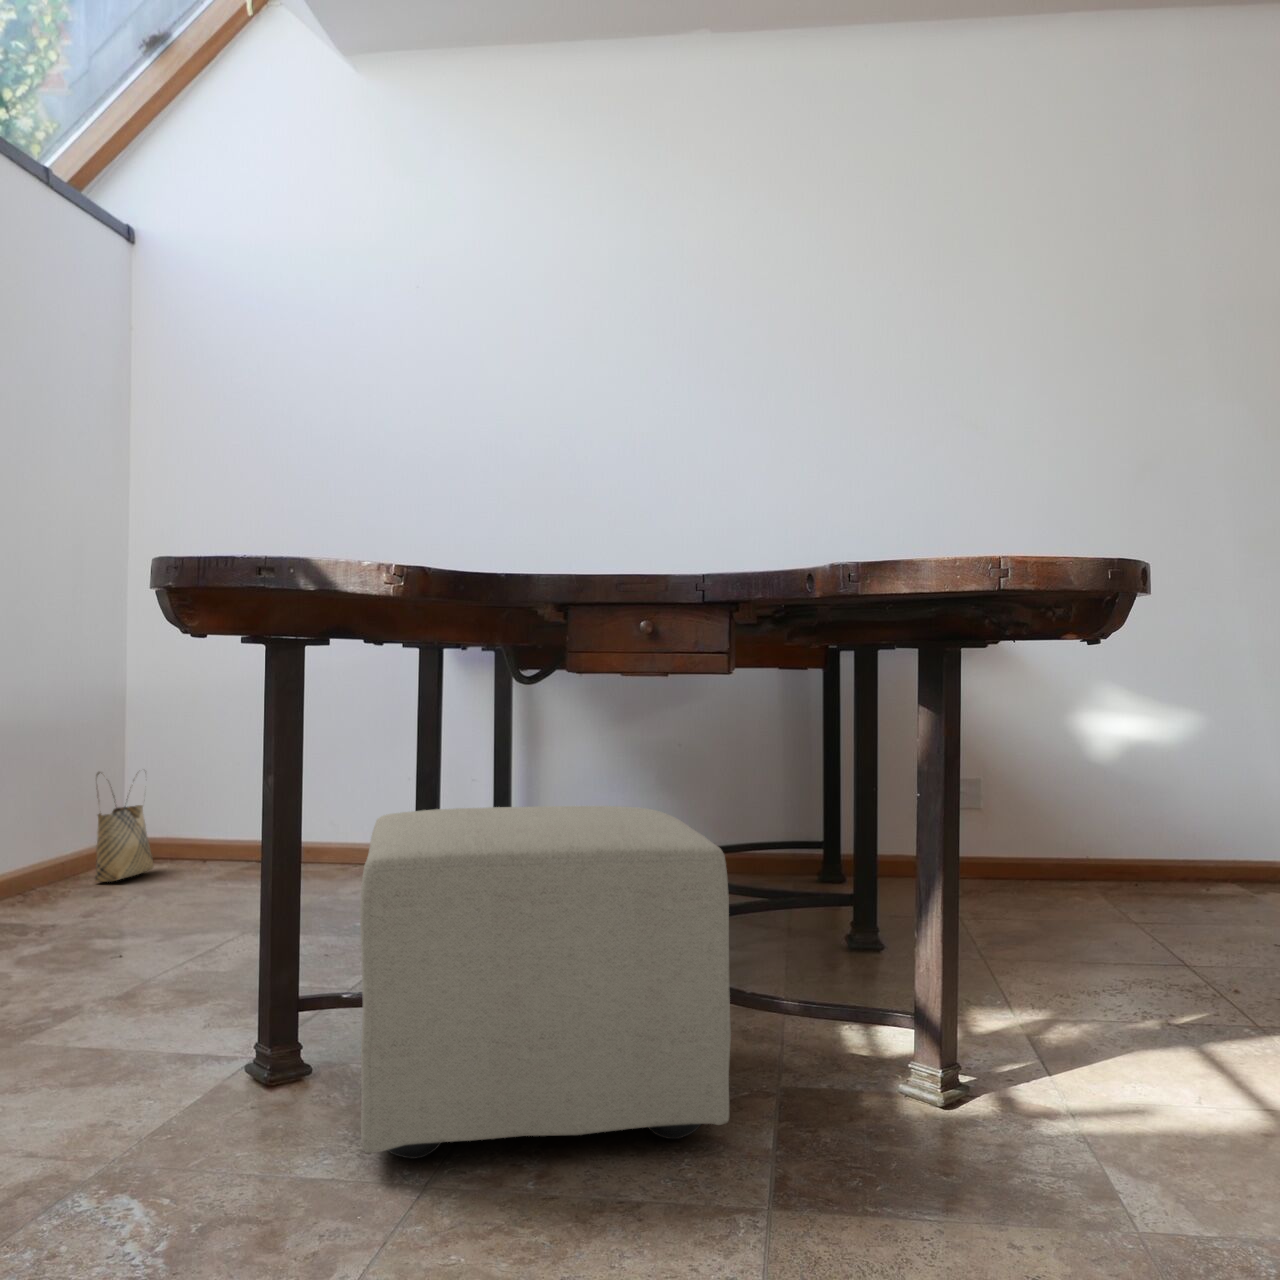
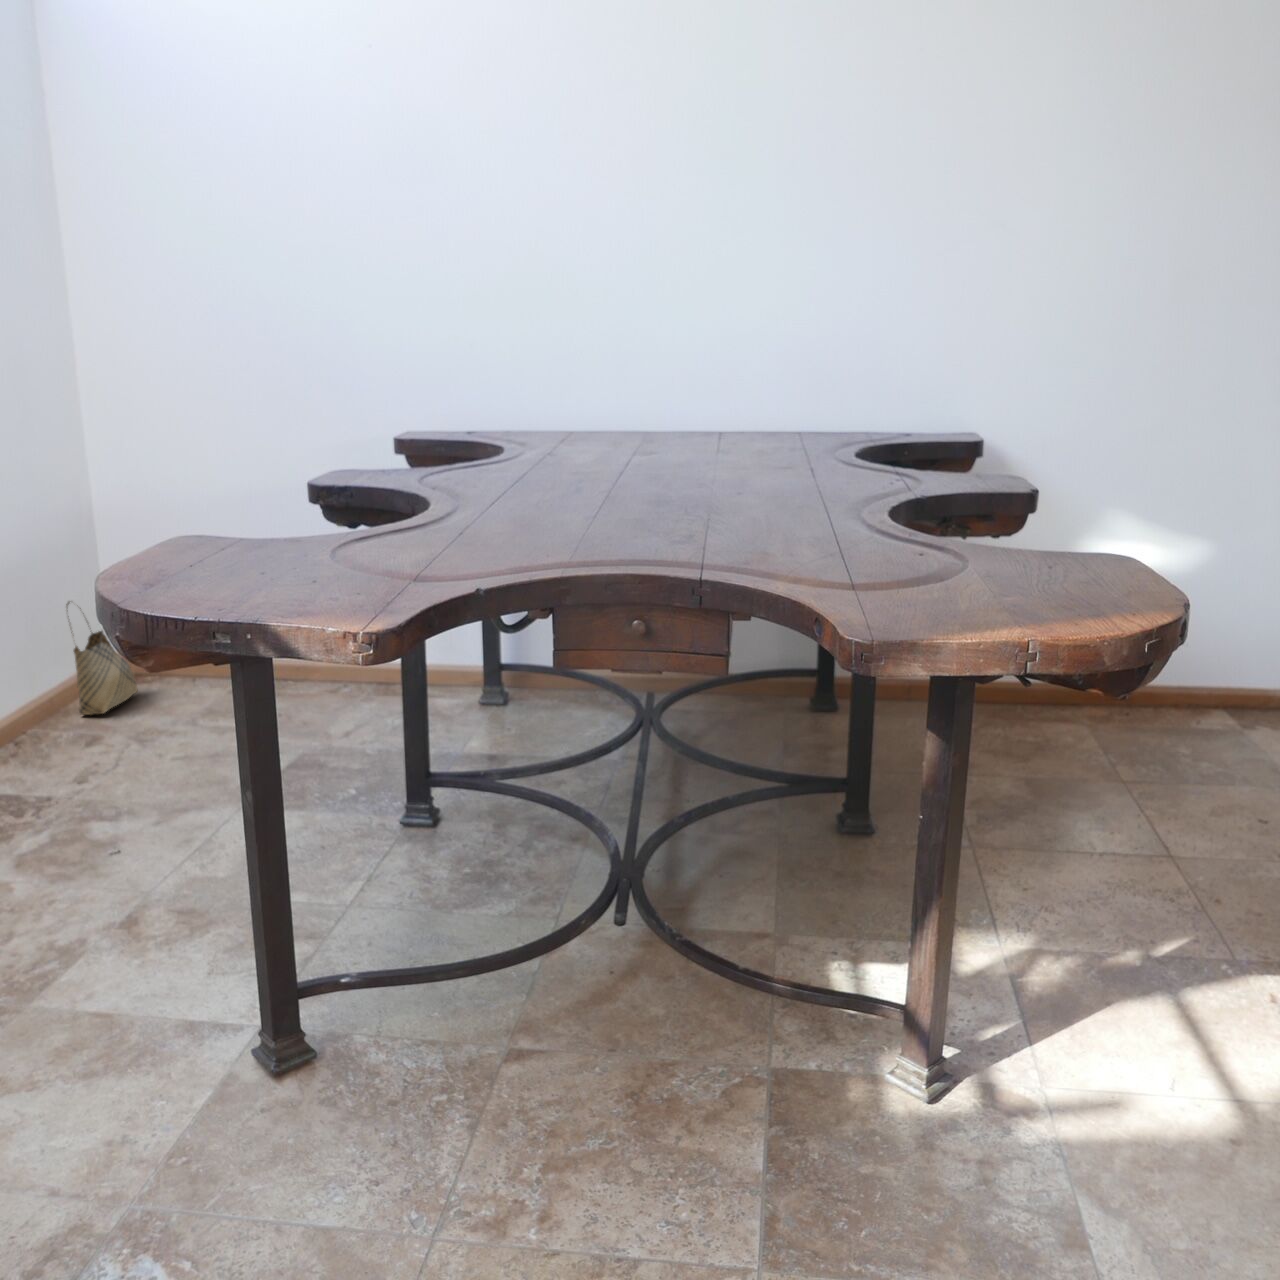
ottoman: present [360,806,731,1159] -> none [353,789,724,1206]

